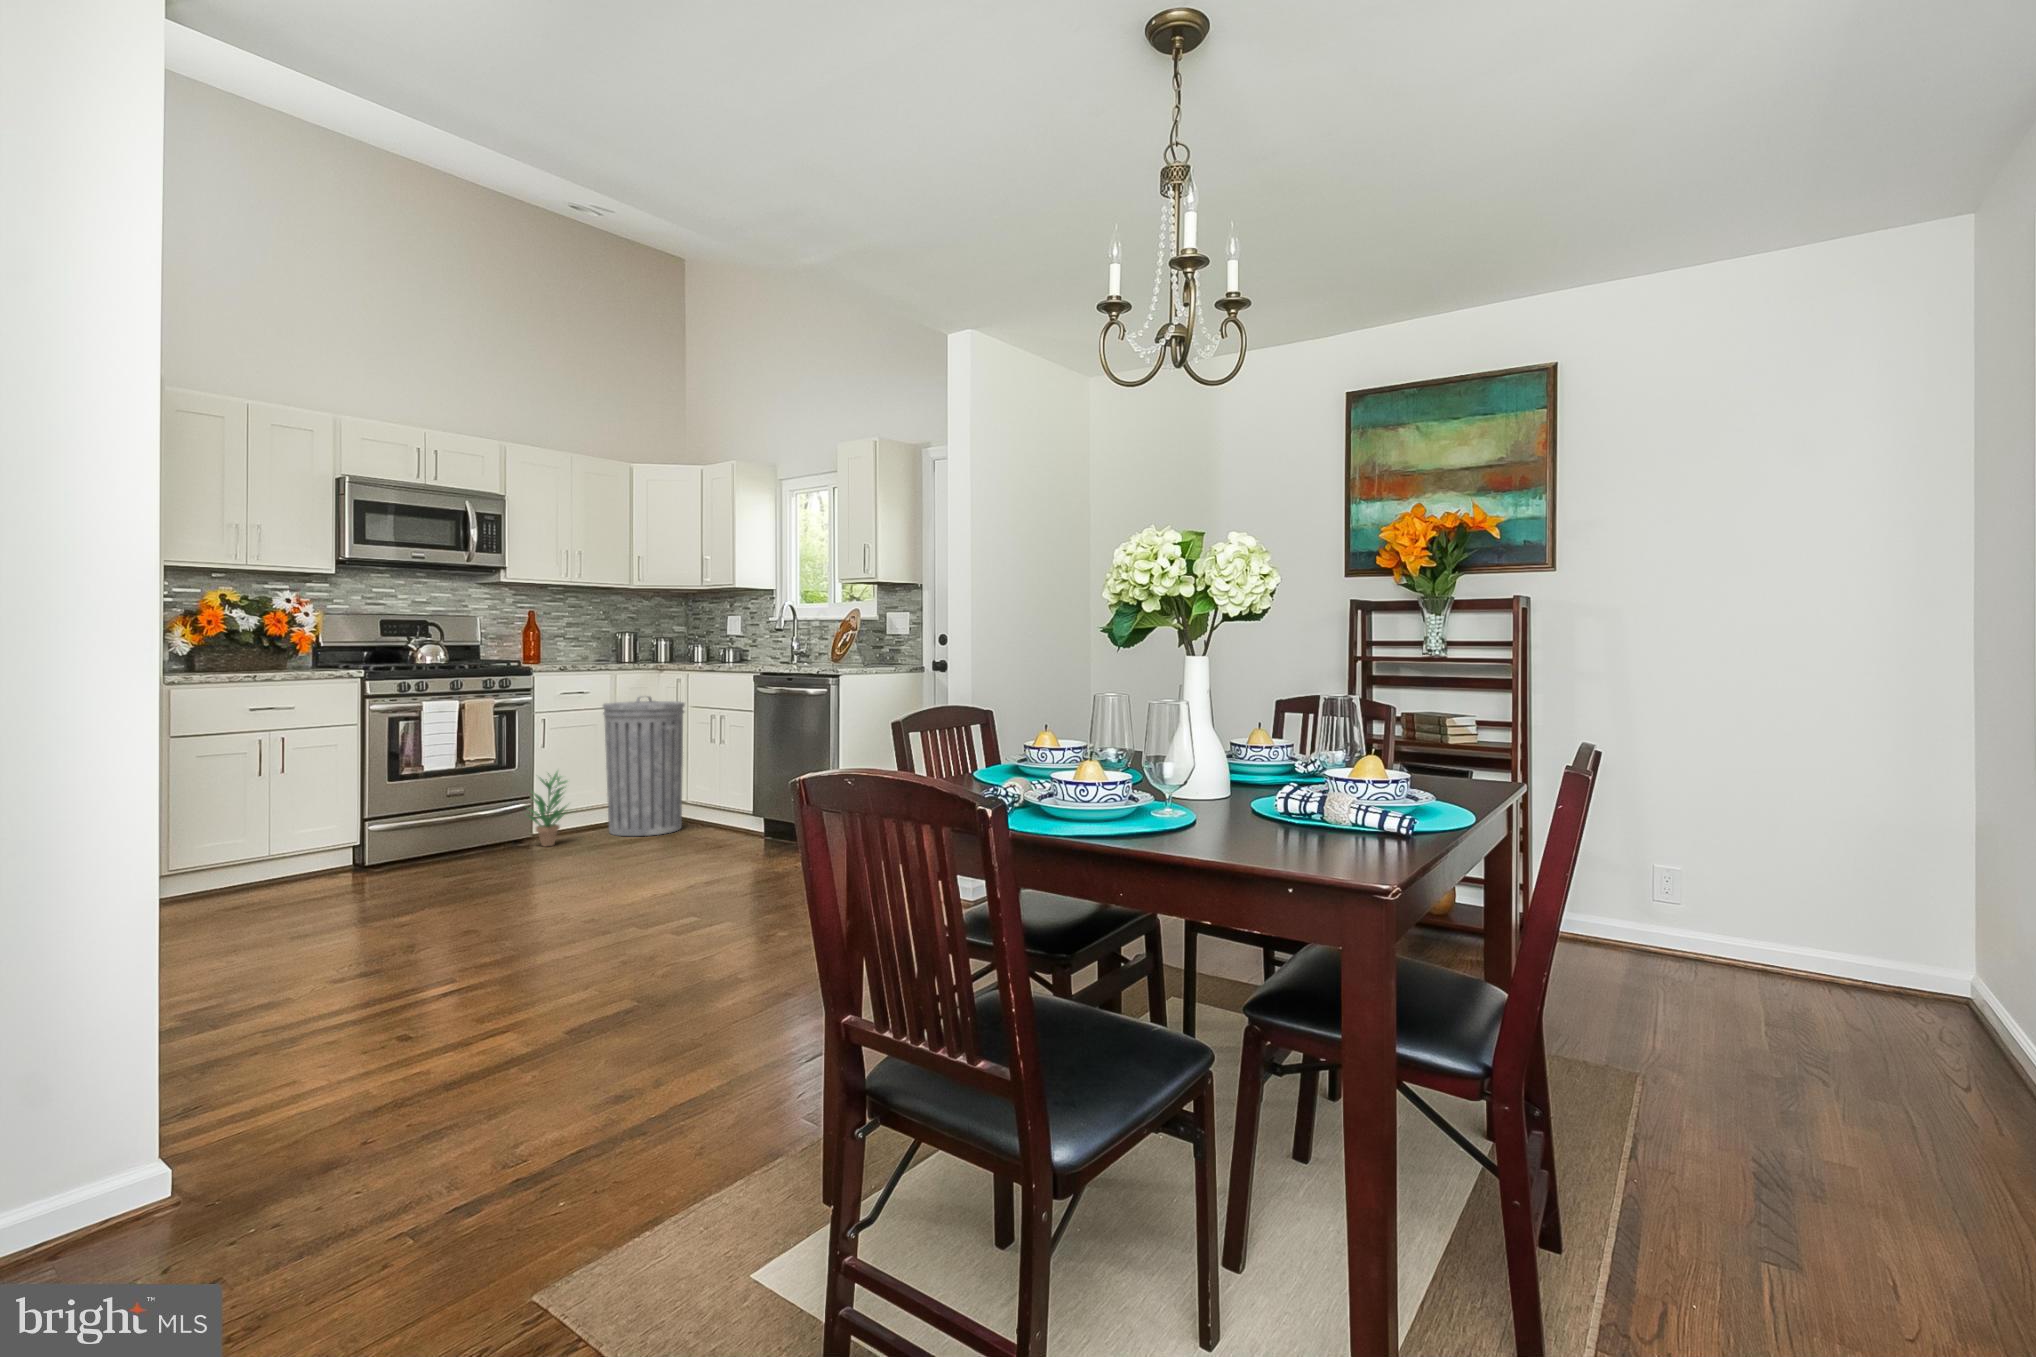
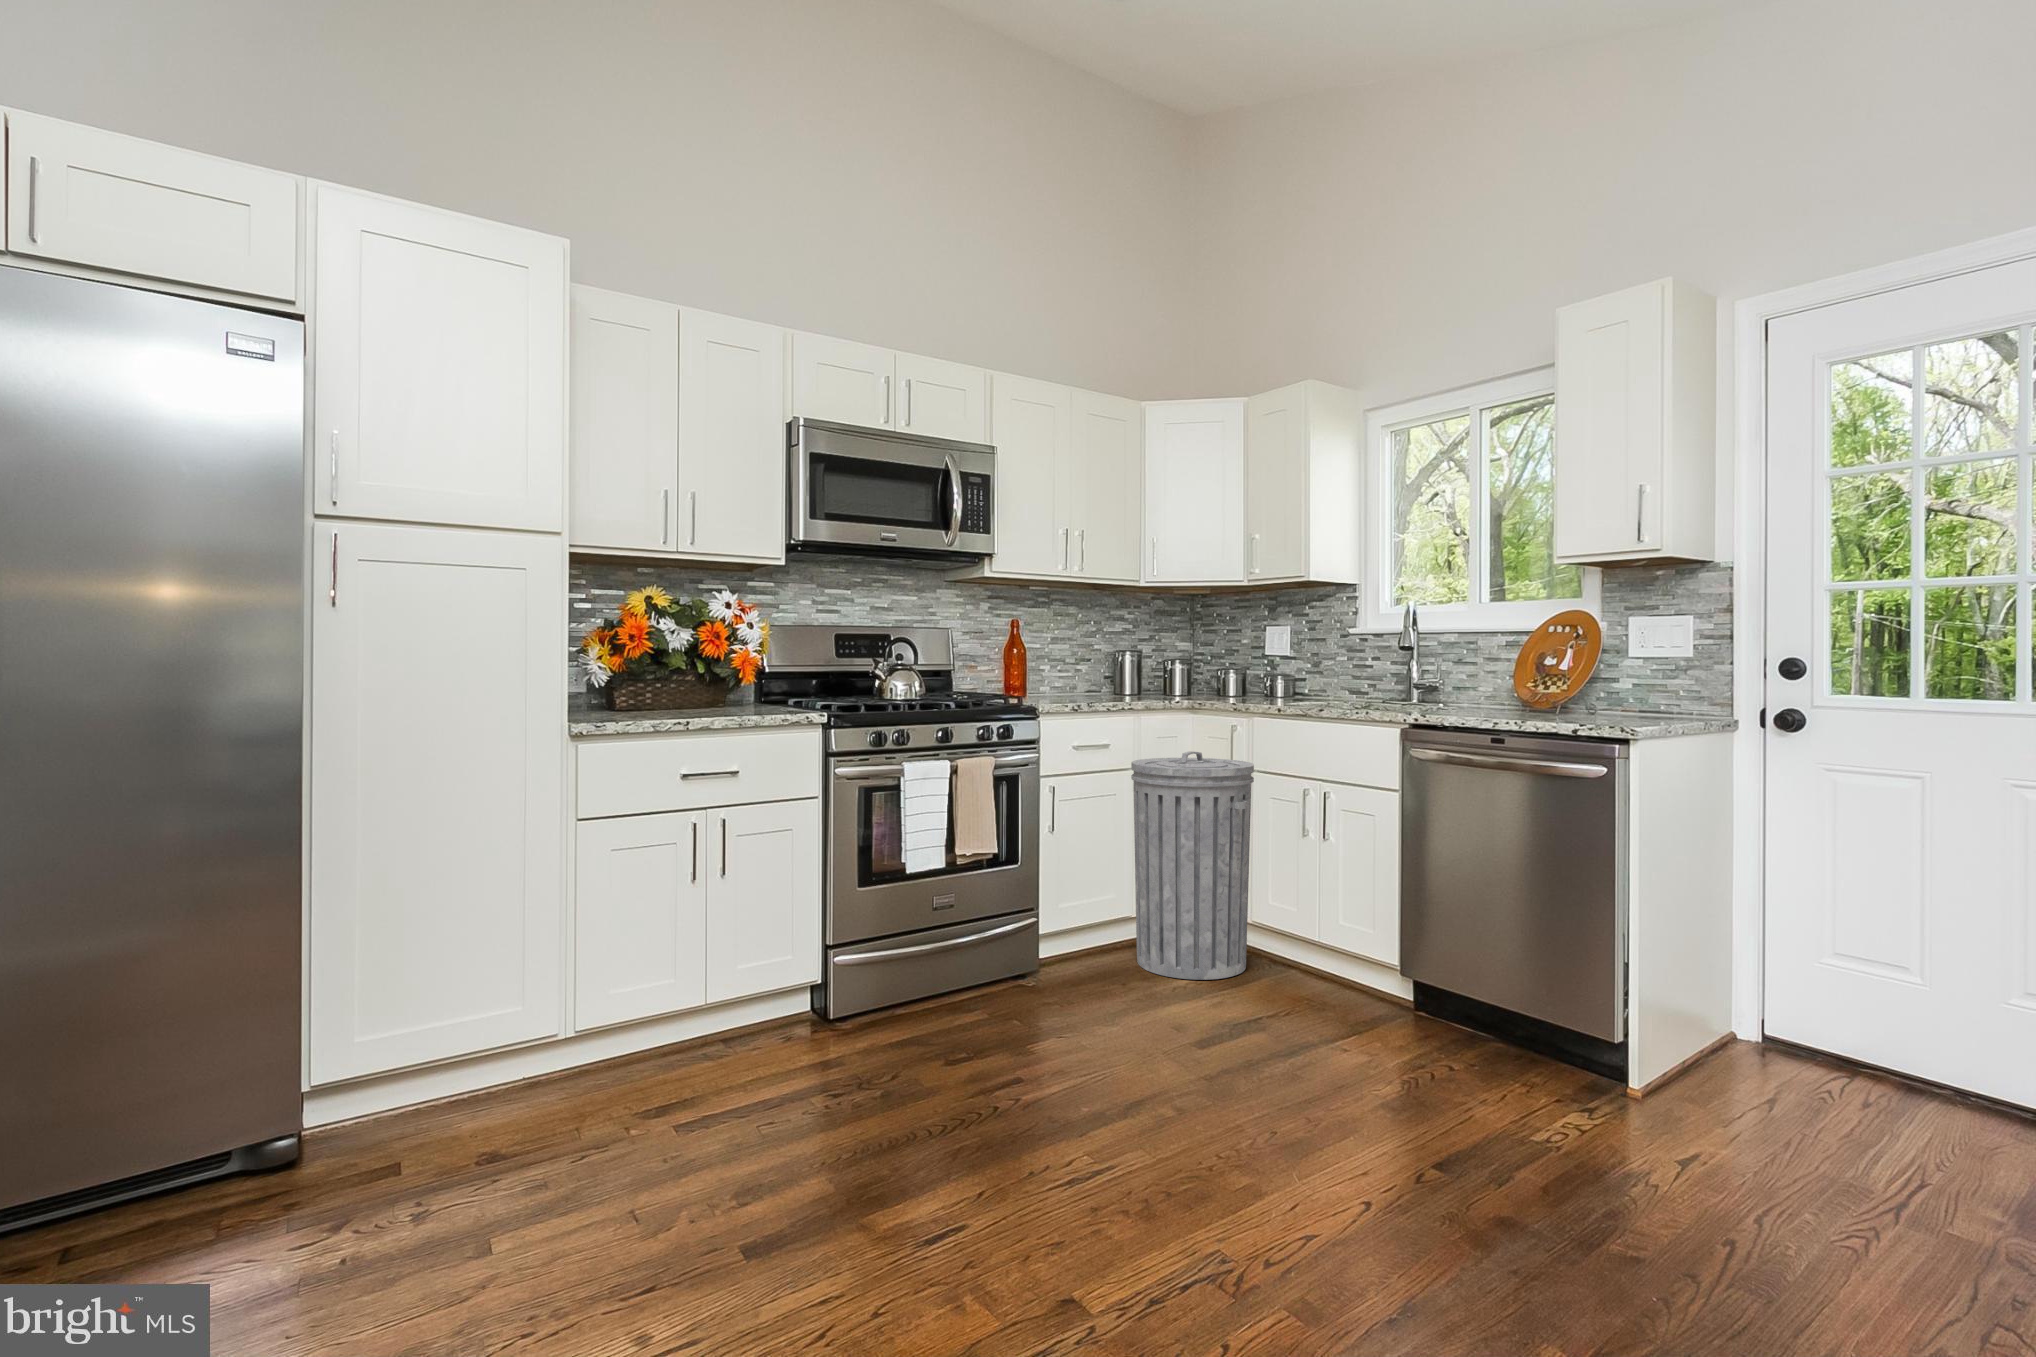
potted plant: present [528,772,567,846] -> none [1030,868,1101,992]

